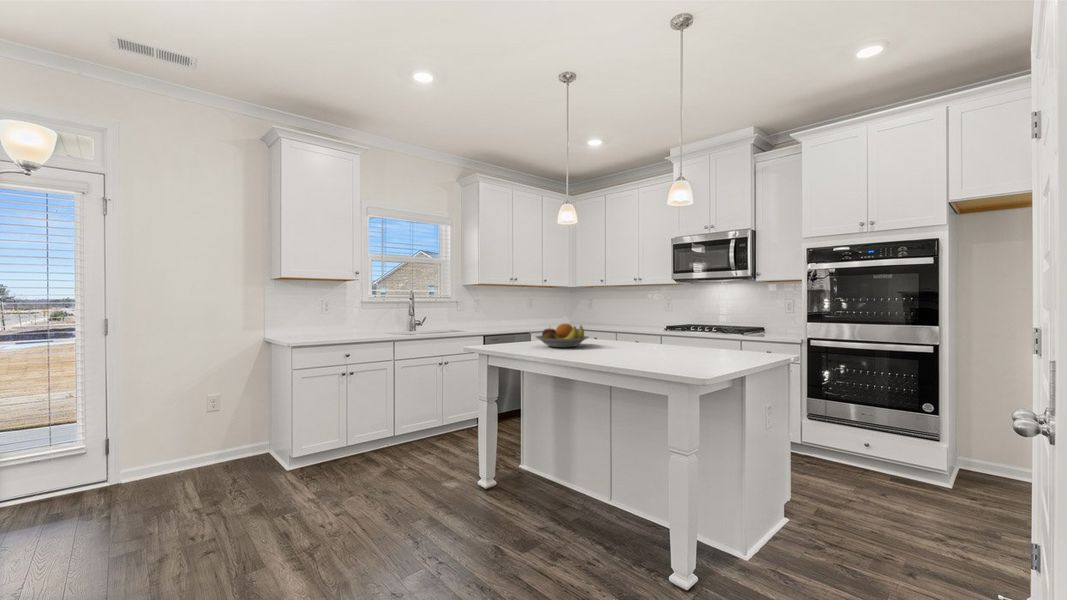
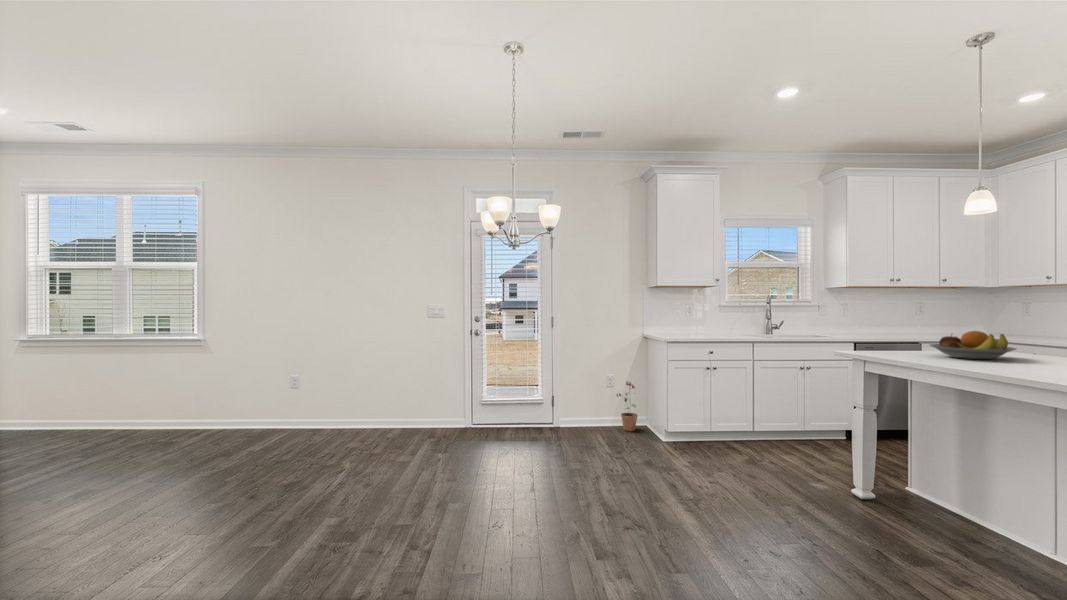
potted plant: none [221,401,253,466] -> present [617,381,638,431]

